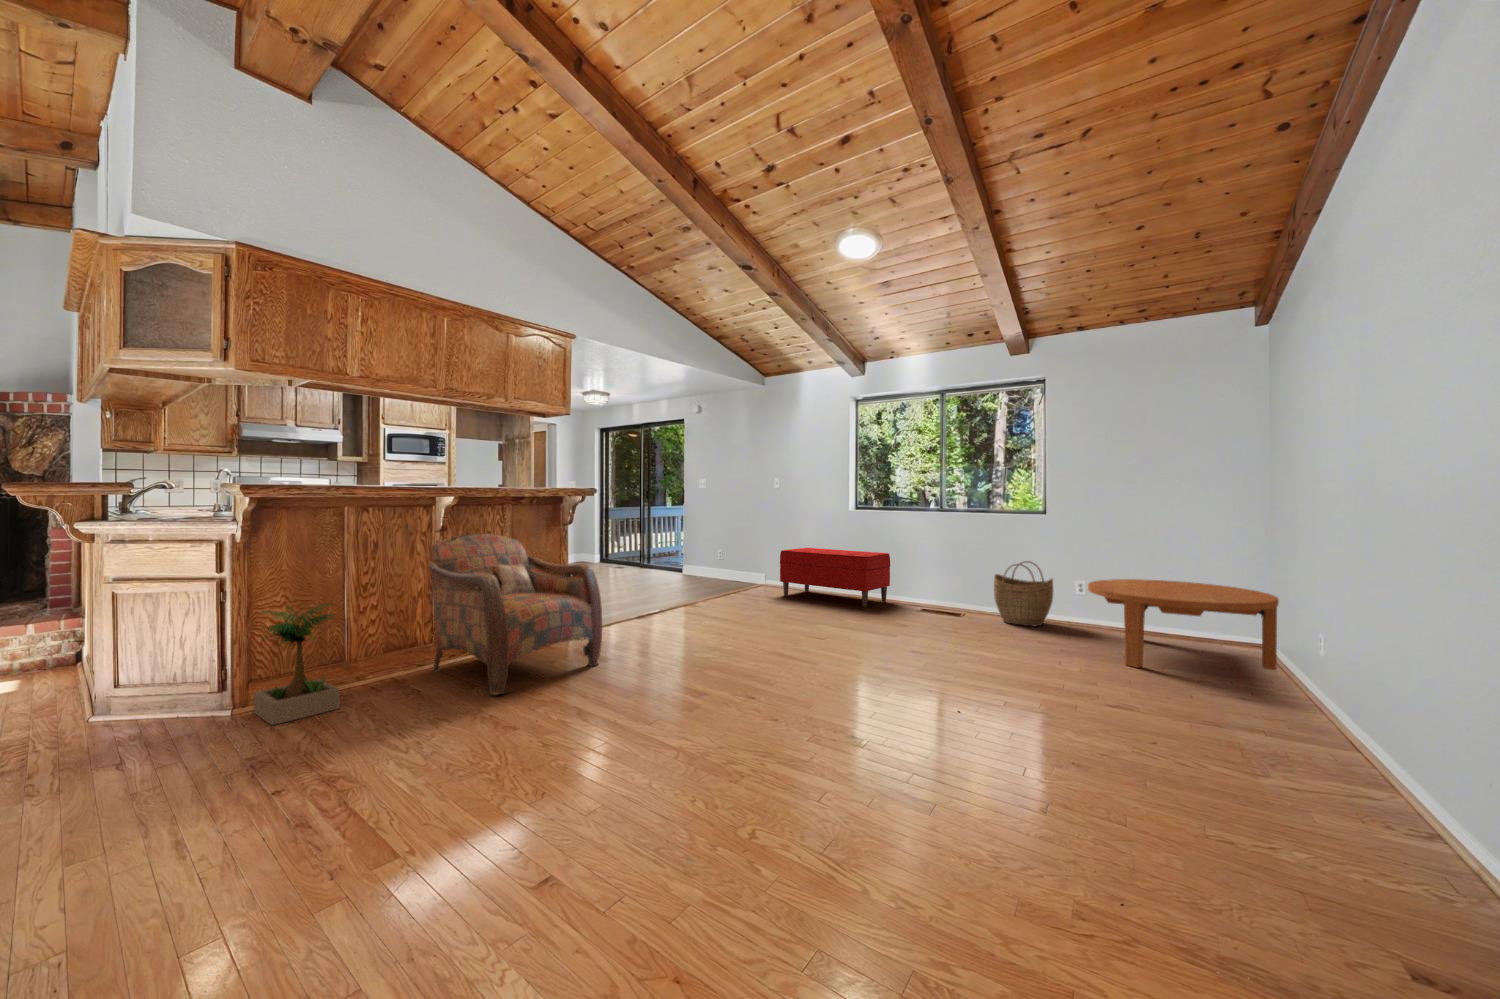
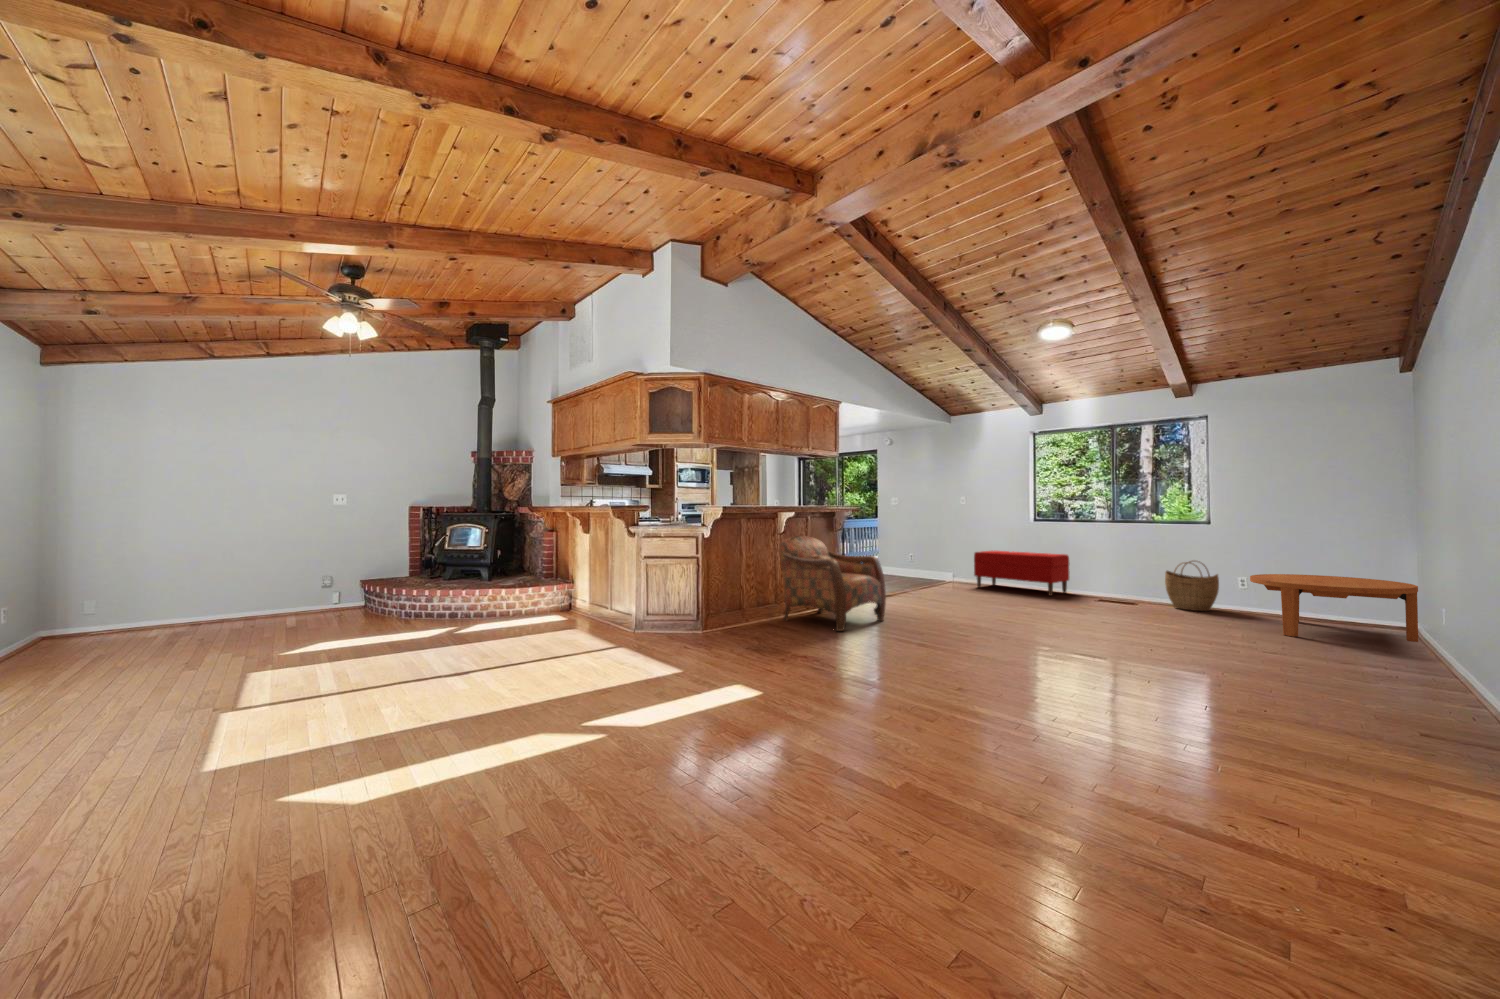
potted plant: present [254,603,340,725] -> none [716,573,759,638]

